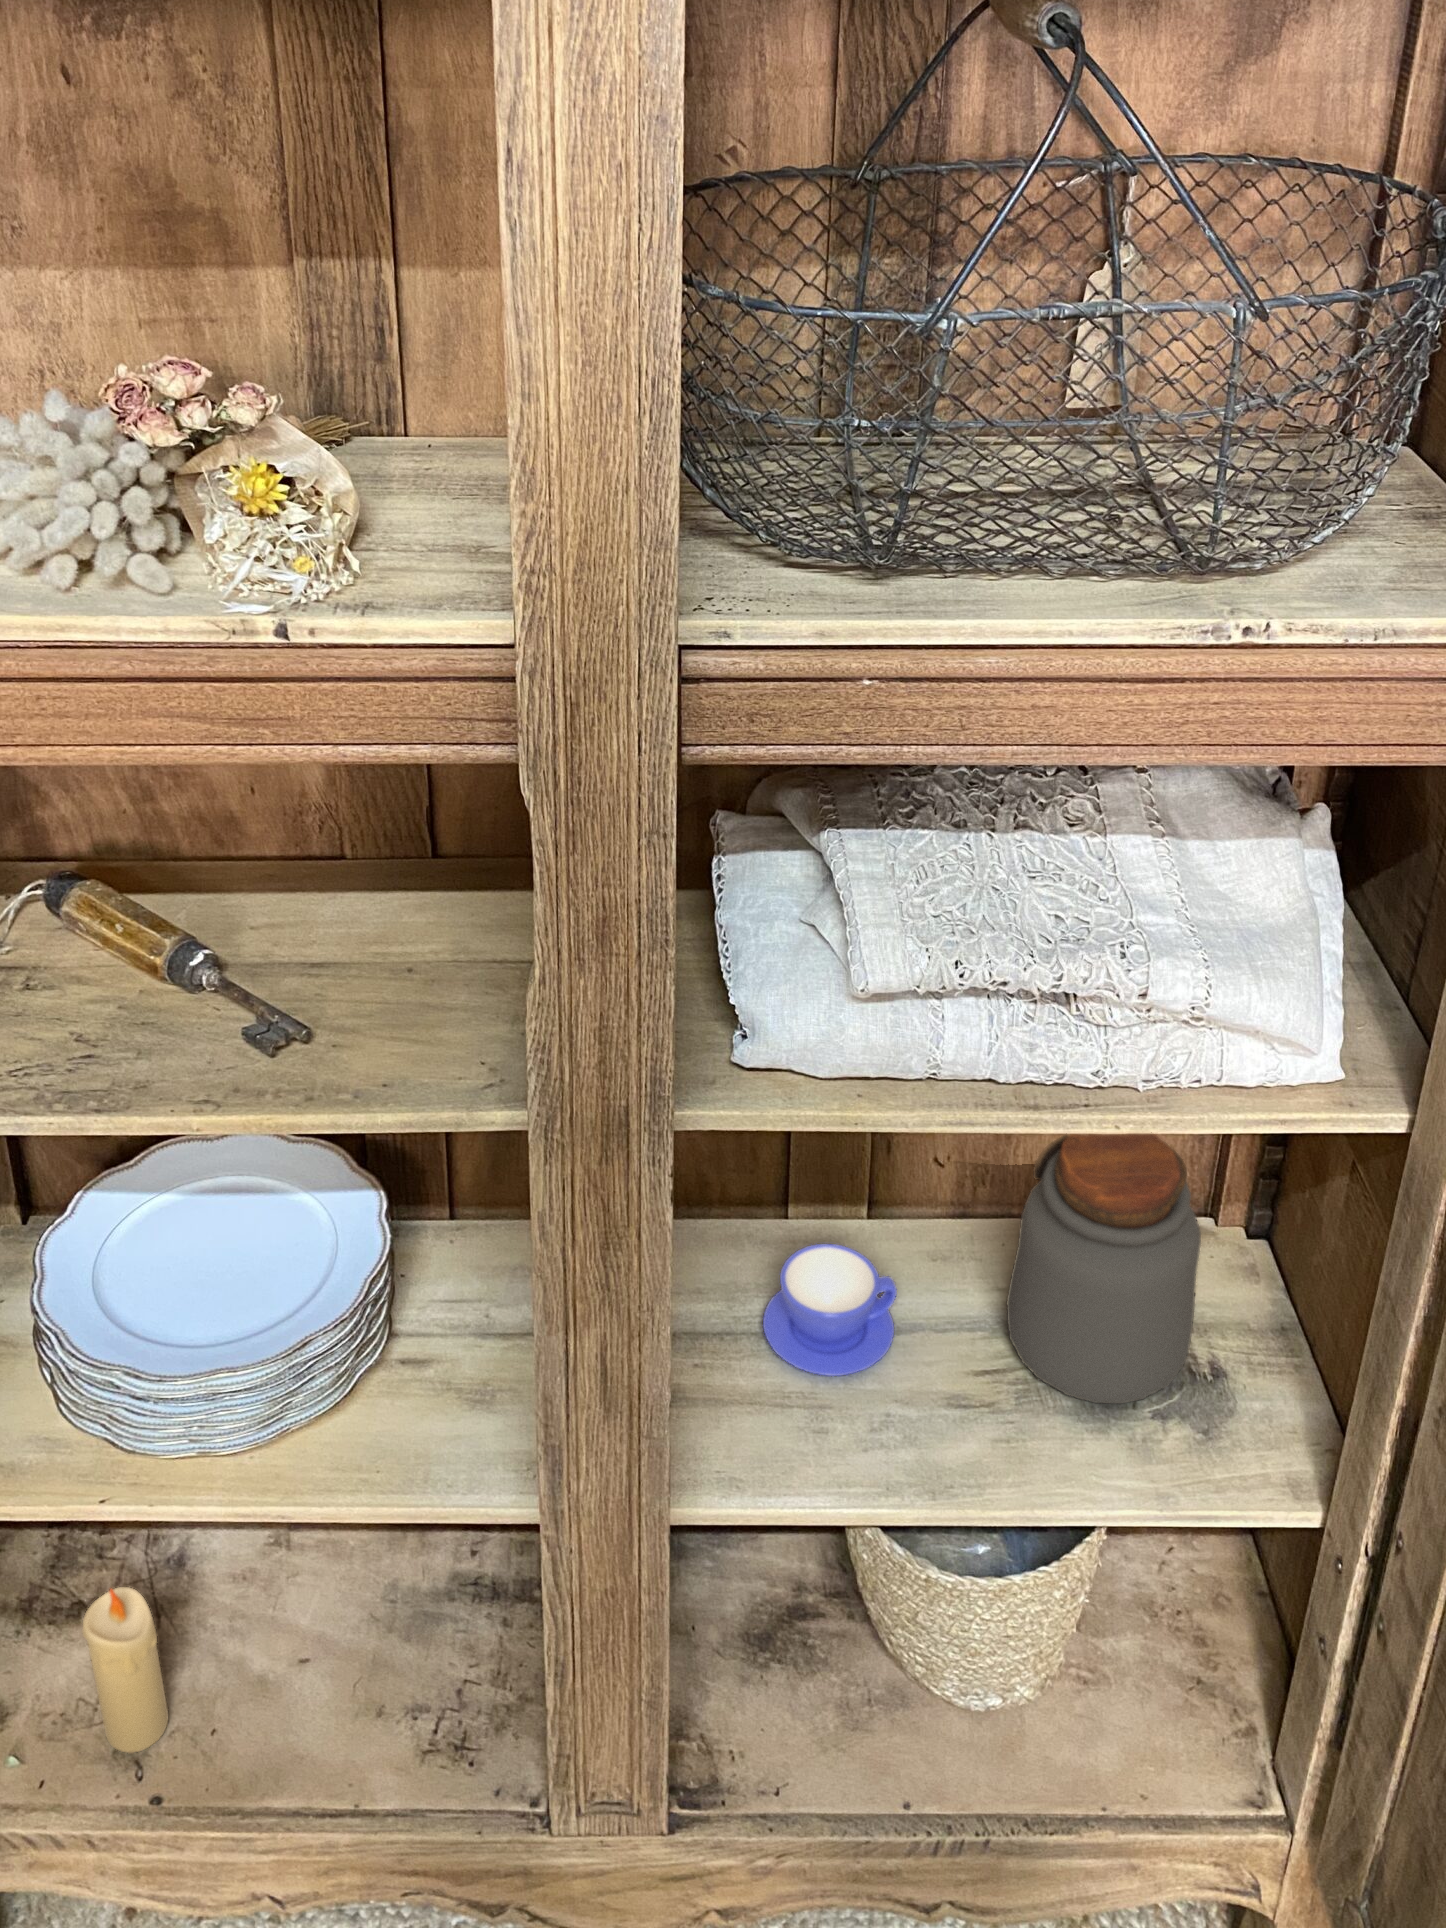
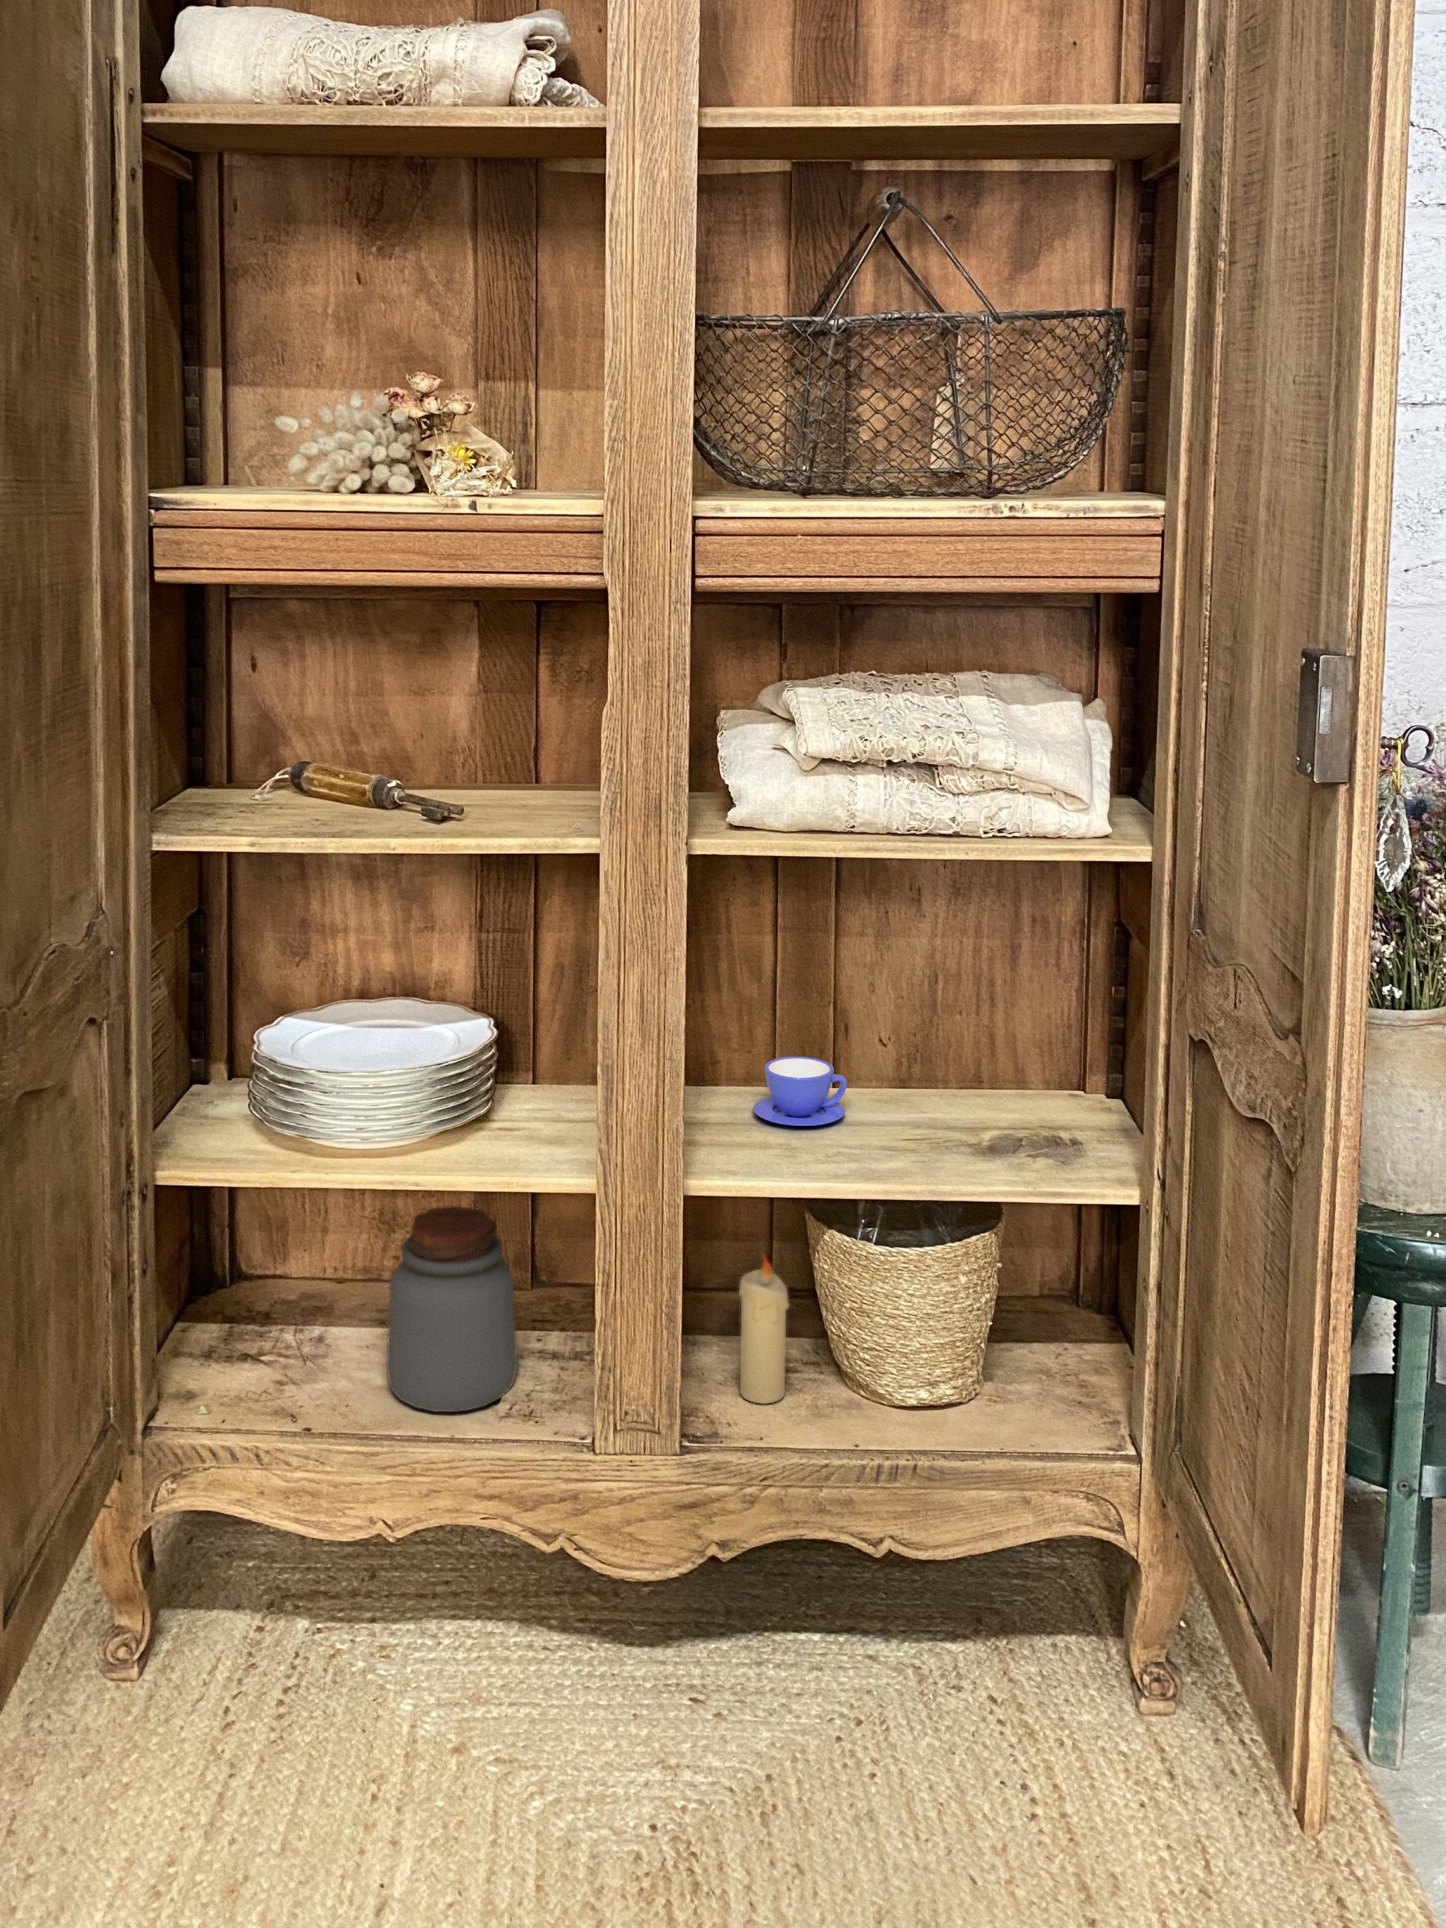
jar: present [1007,1134,1201,1404] -> present [387,1206,518,1412]
candle: present [82,1587,168,1753] -> present [739,1255,789,1404]

